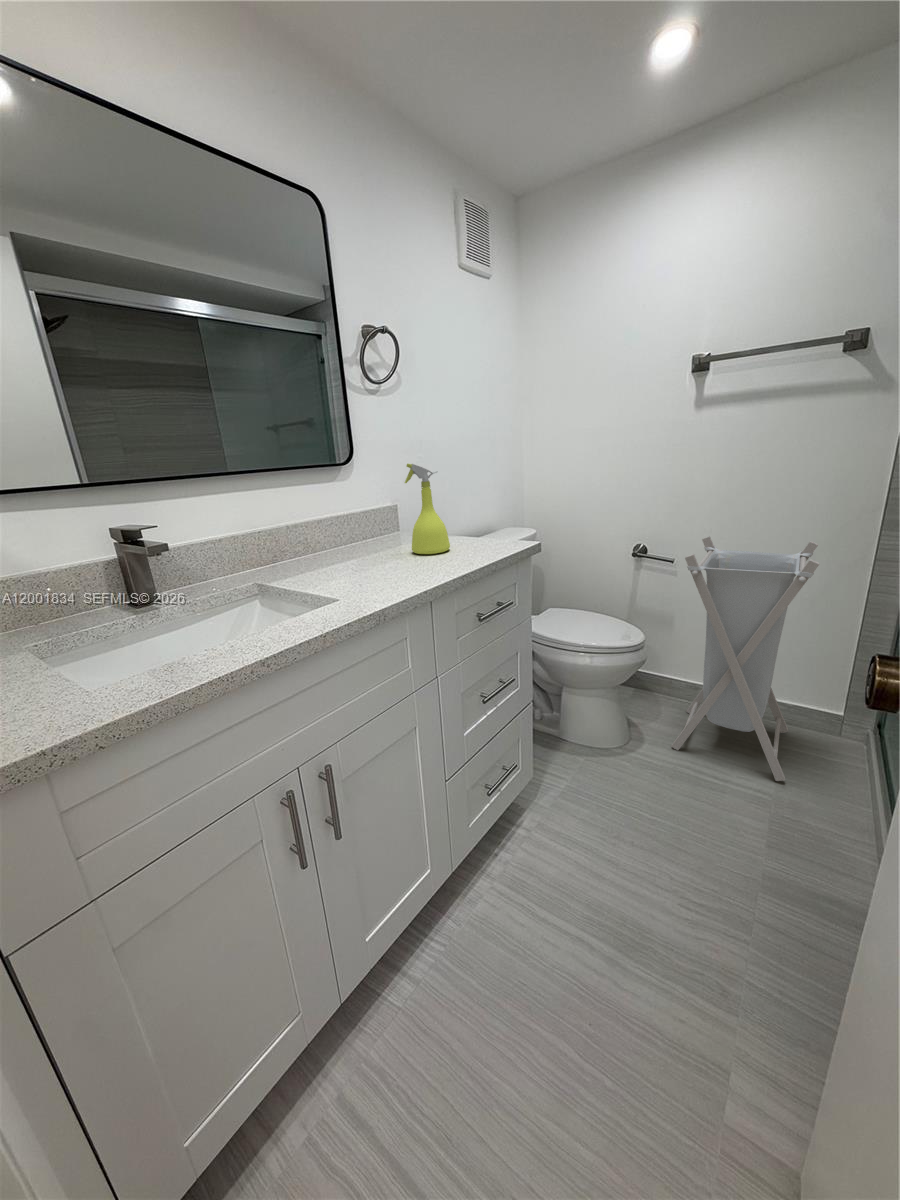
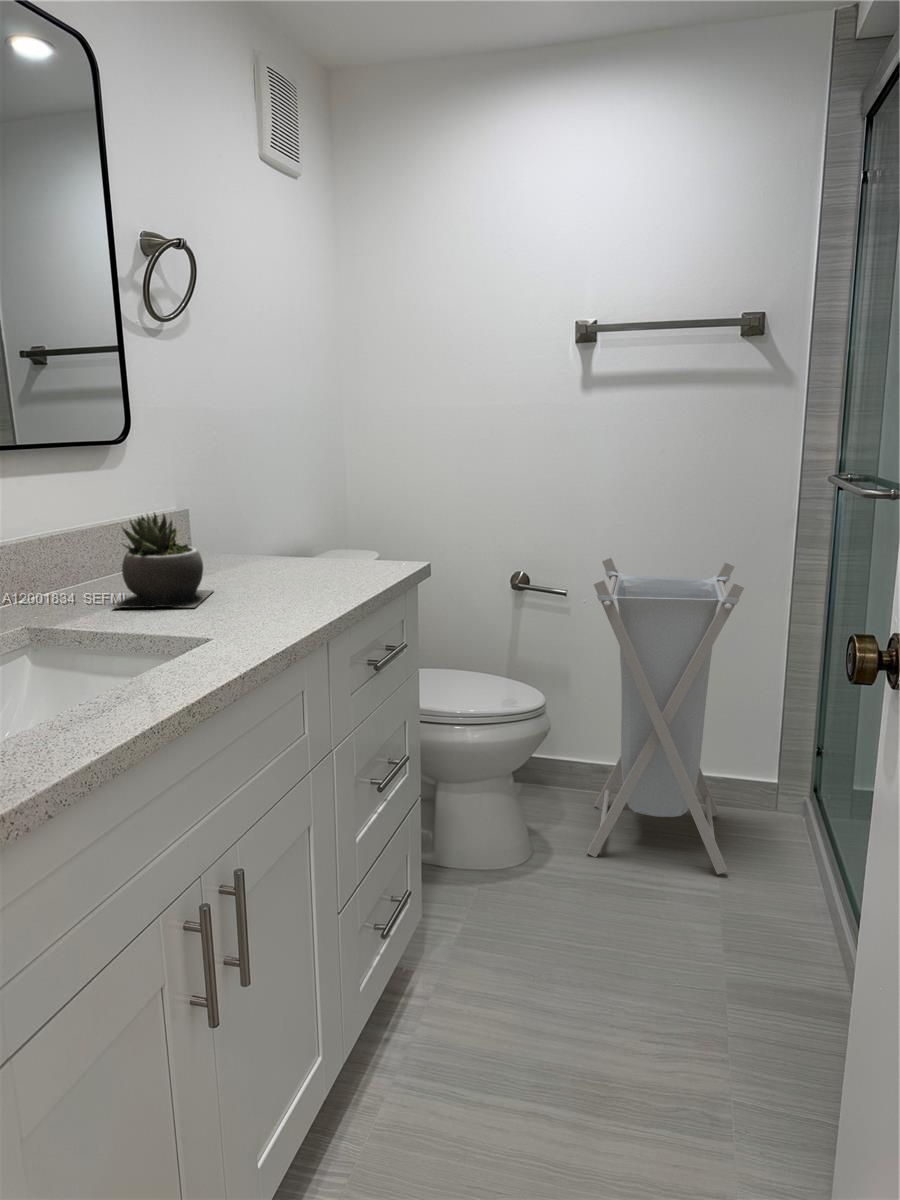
spray bottle: present [405,464,450,554] -> none [242,446,307,581]
succulent plant: none [312,509,383,573] -> present [113,513,213,608]

